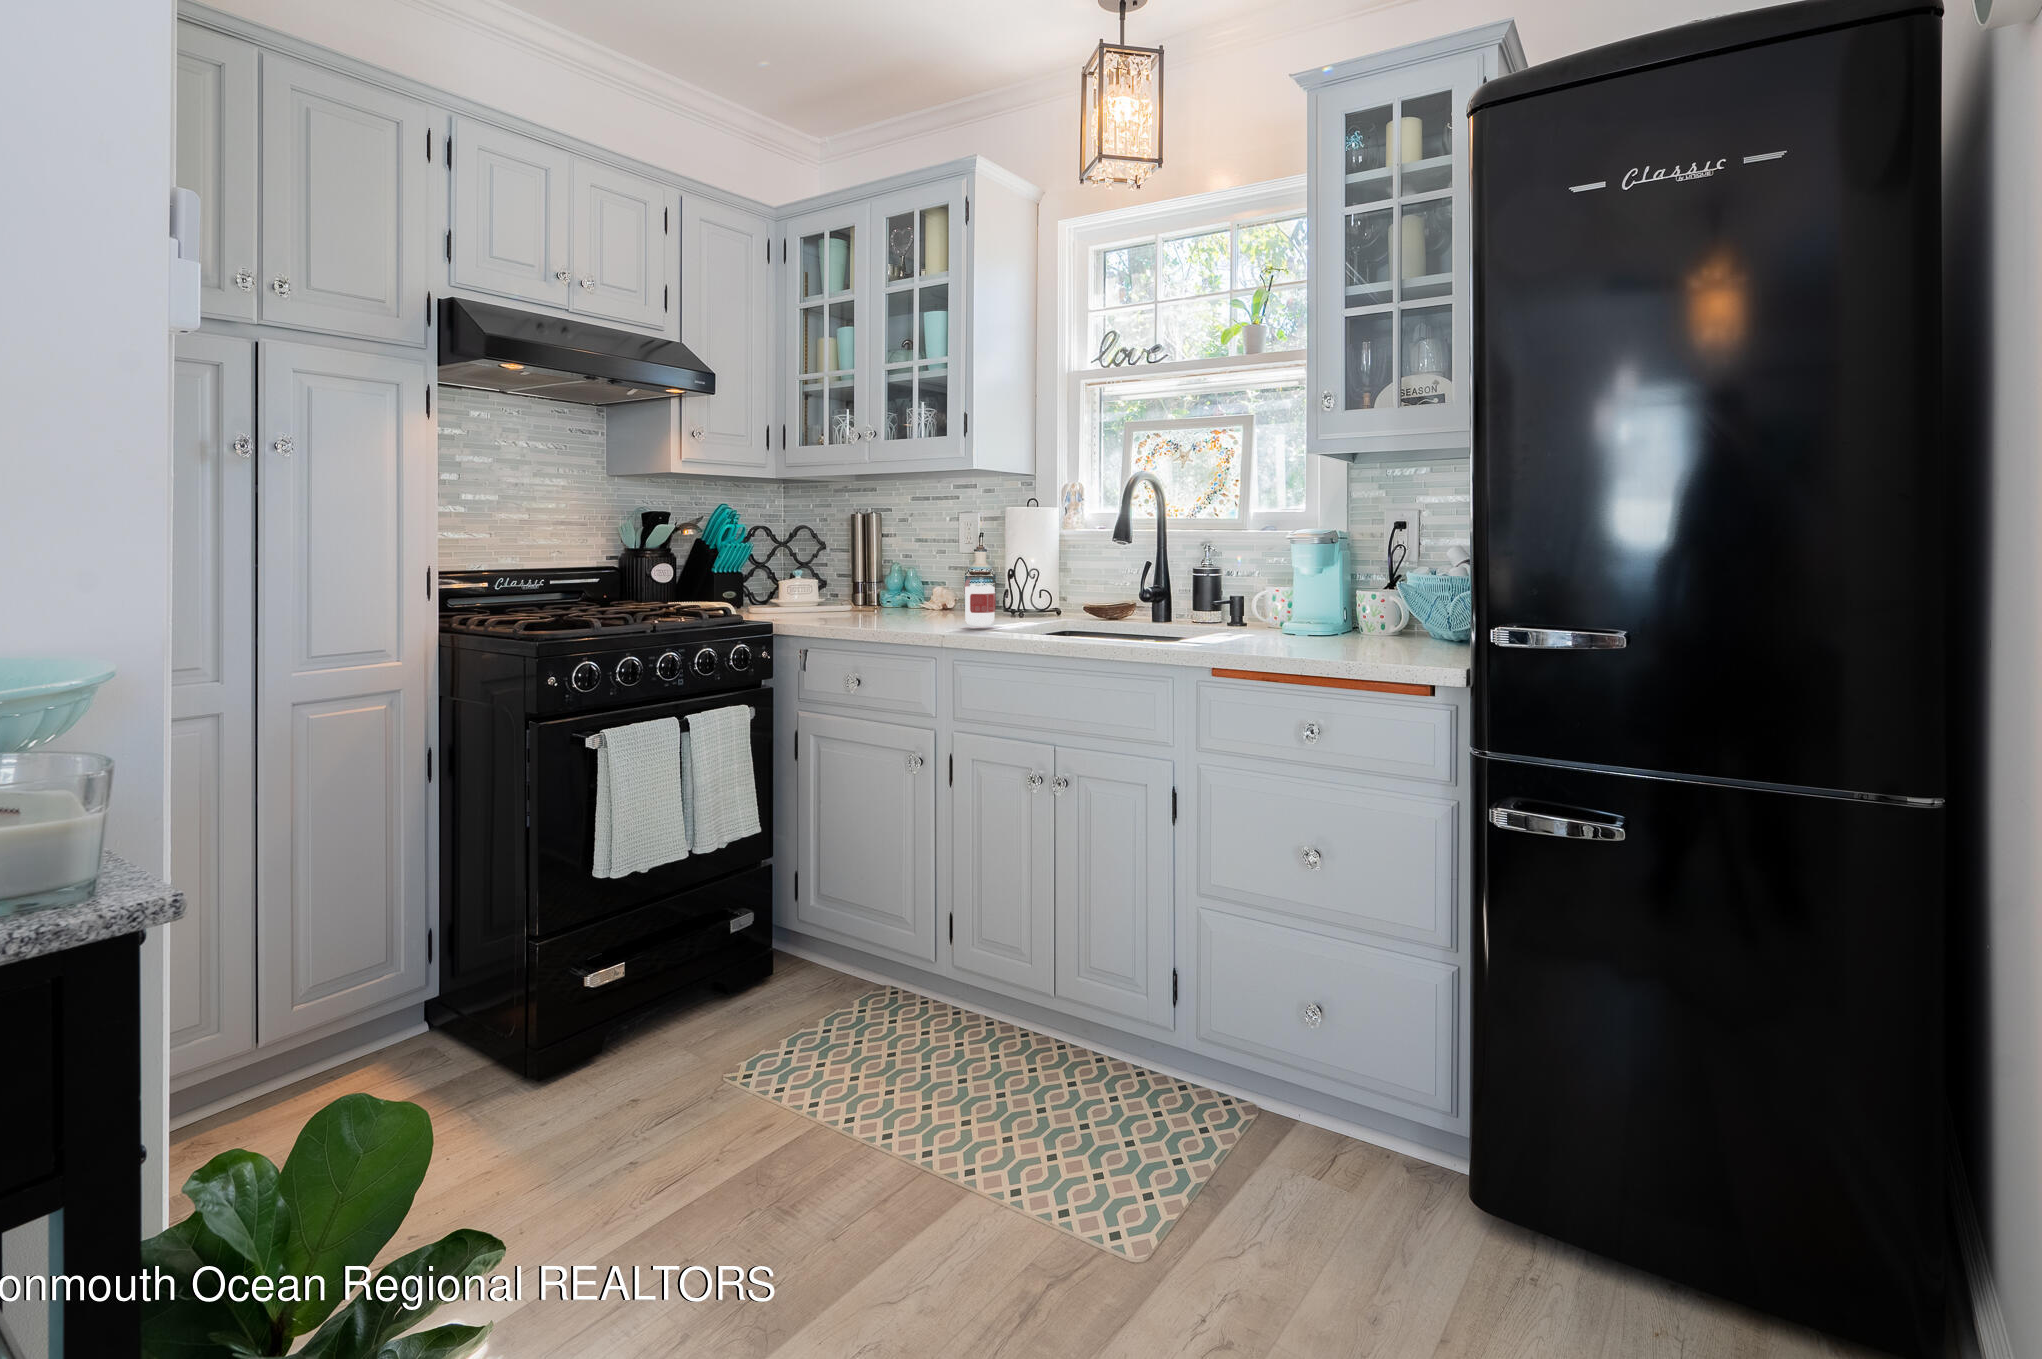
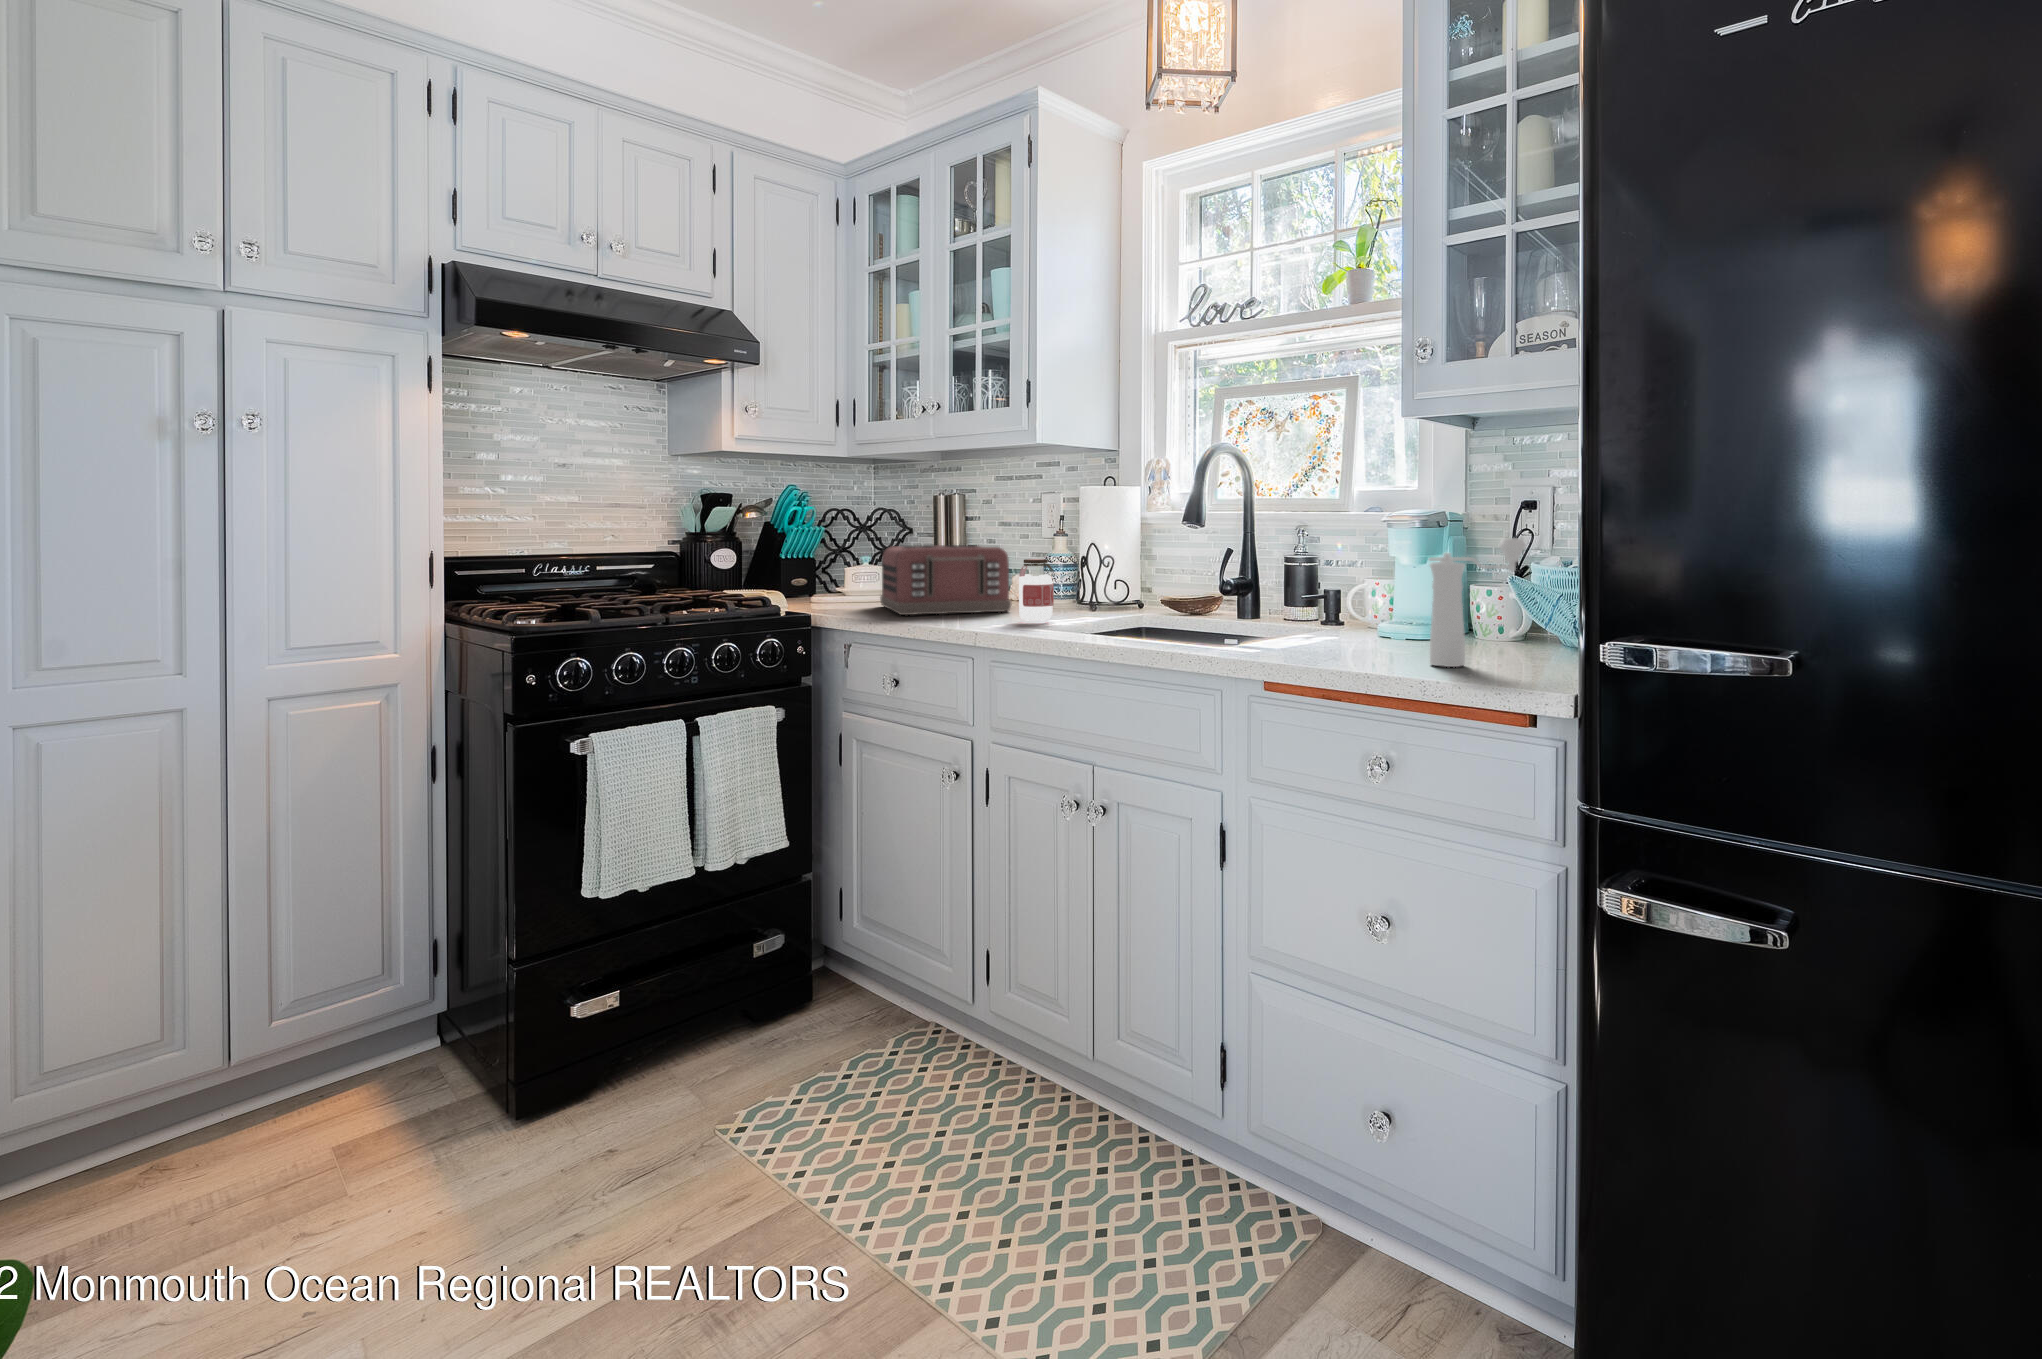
pepper mill: none [1341,552,1415,654] -> present [1429,538,1526,667]
toaster: none [820,560,948,622] -> present [880,545,1011,615]

